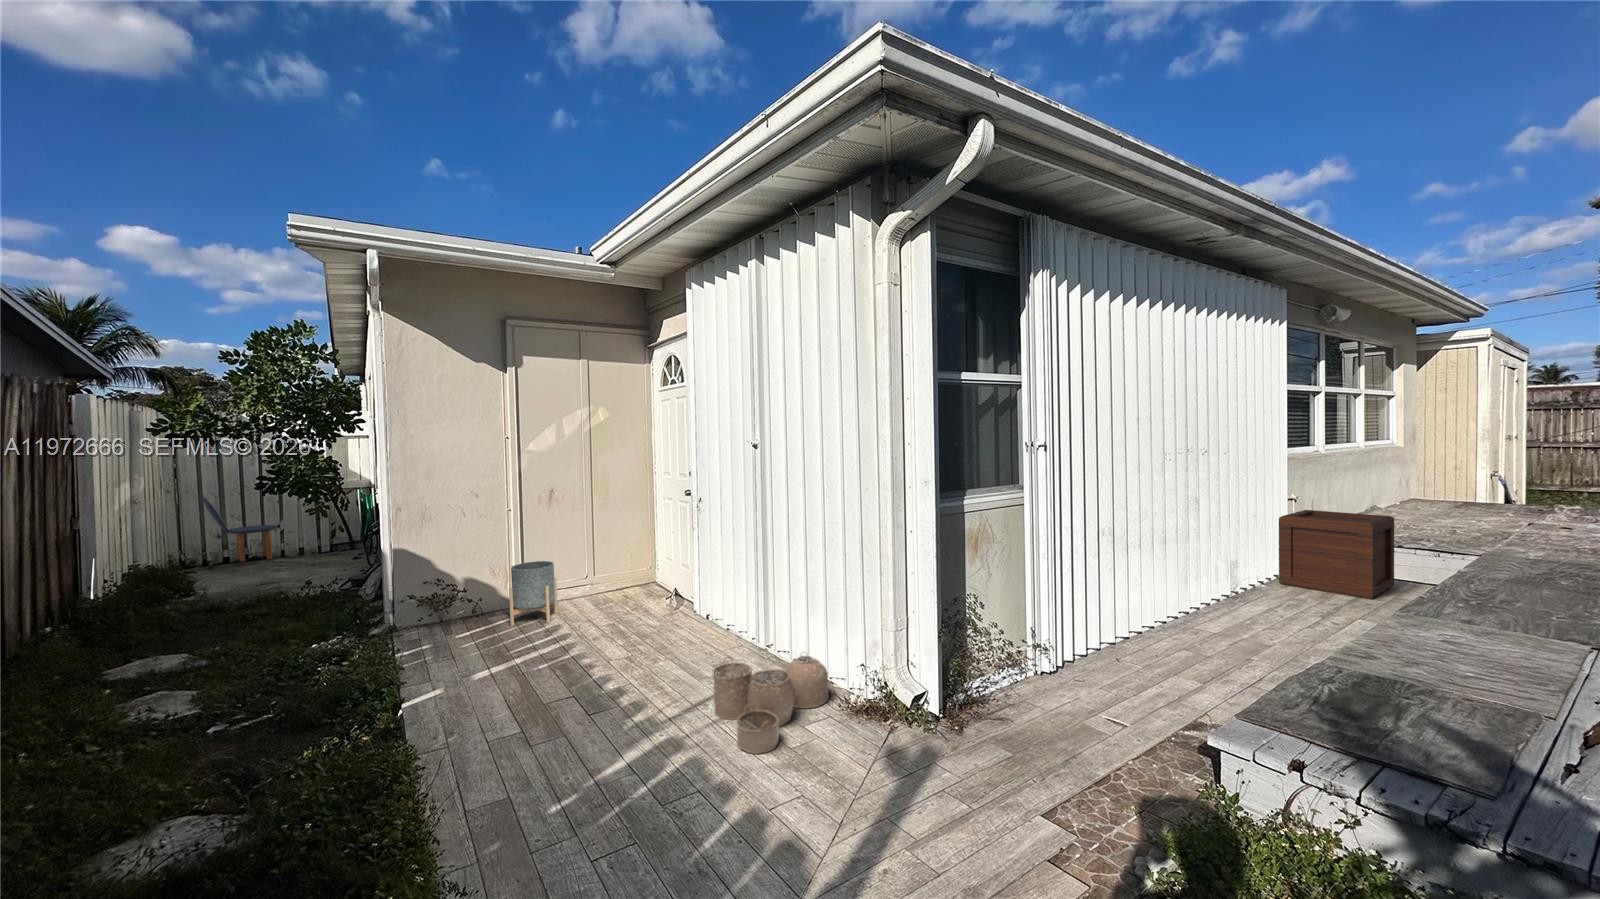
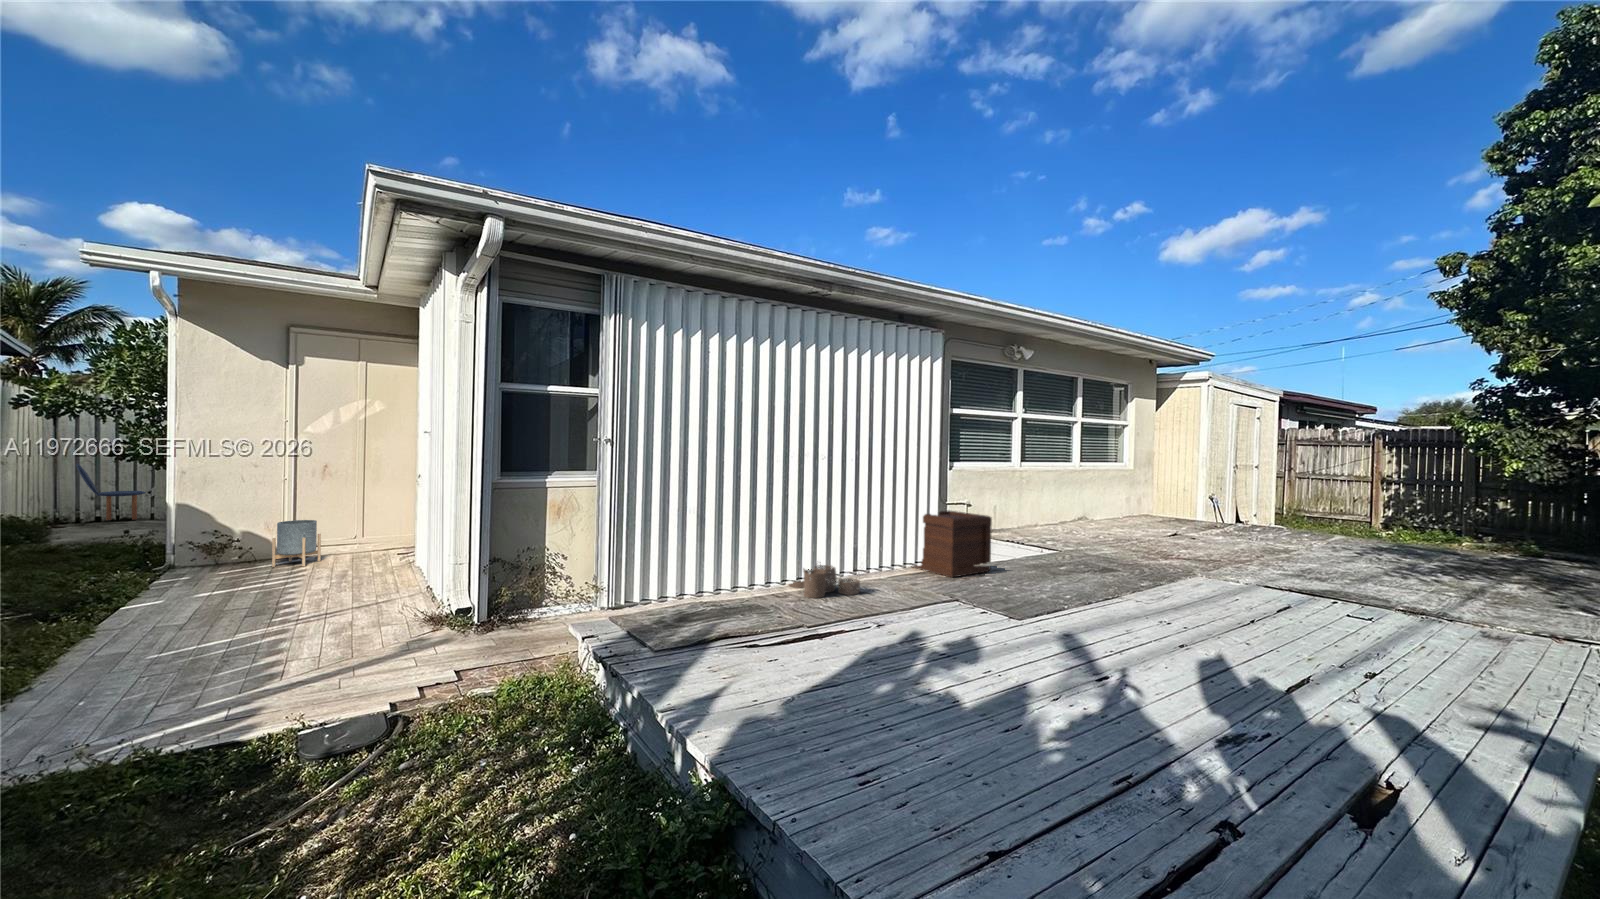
woven basket: present [712,655,829,754] -> present [789,565,860,598]

